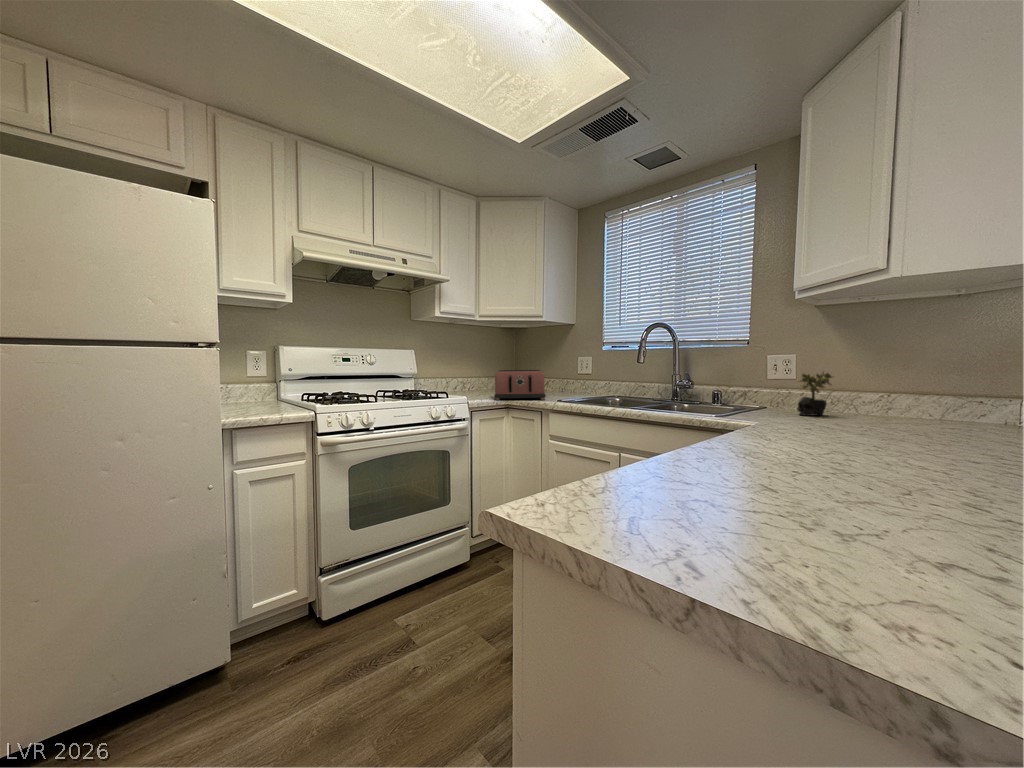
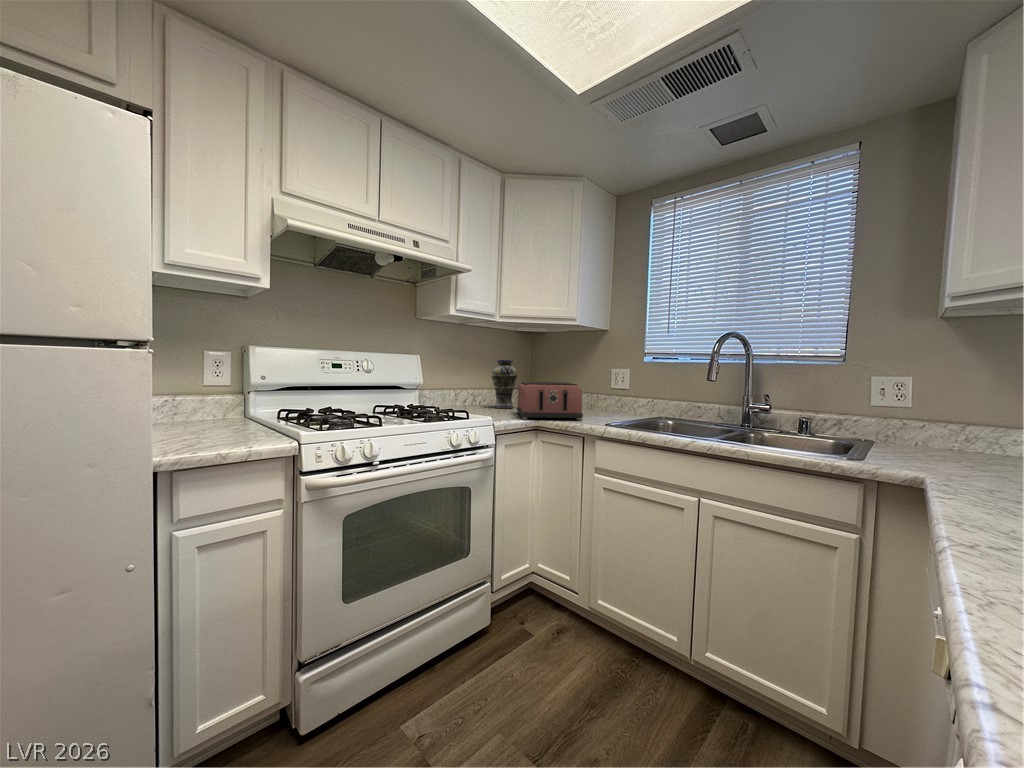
vase: none [477,353,499,394] -> present [491,360,517,409]
succulent plant: present [798,372,833,416] -> none [937,402,993,461]

